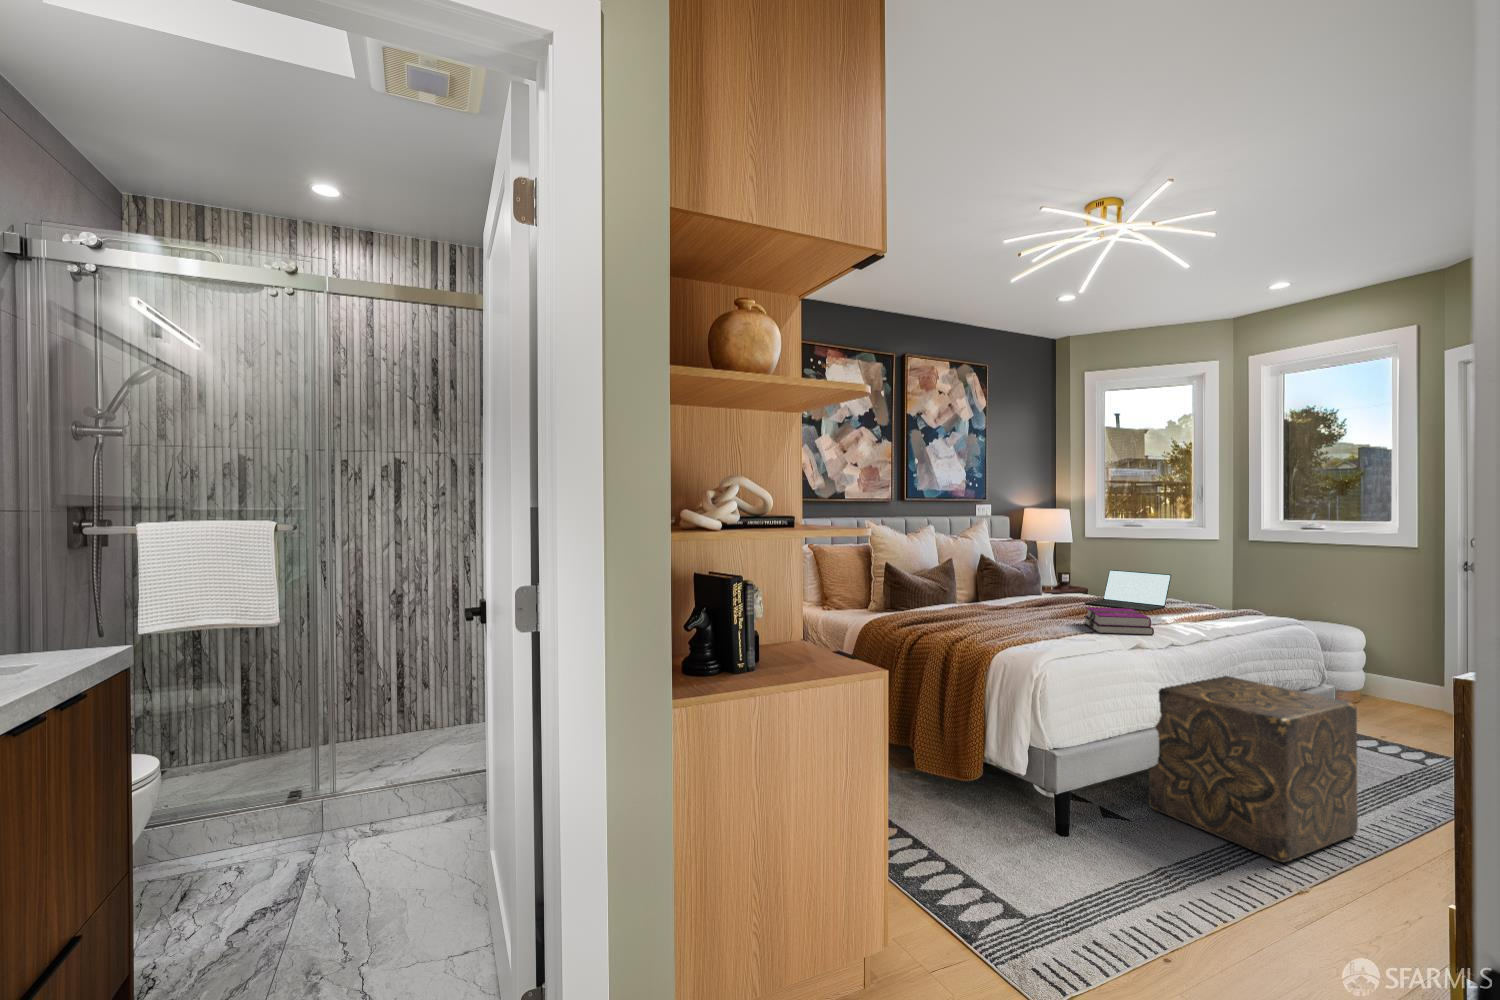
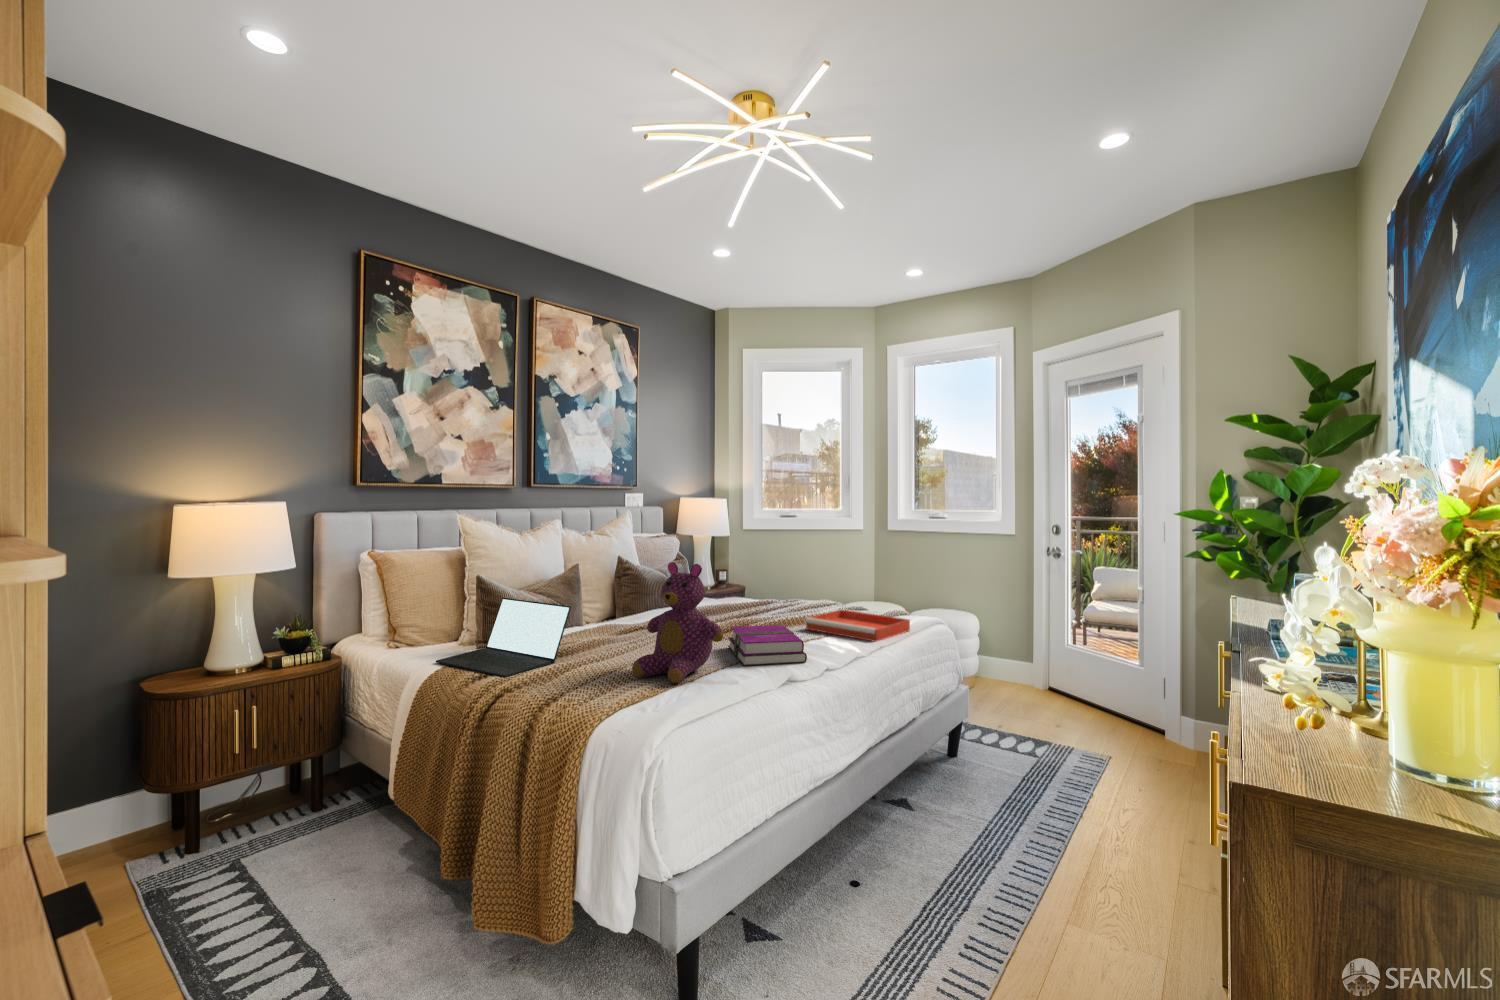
teddy bear: none [1012,553,1082,637] -> present [632,562,723,683]
laptop: present [1085,570,1171,611] -> present [436,598,571,677]
tray: none [1152,605,1261,629] -> present [805,609,910,642]
ottoman: present [1149,676,1358,862] -> none [799,702,1013,965]

